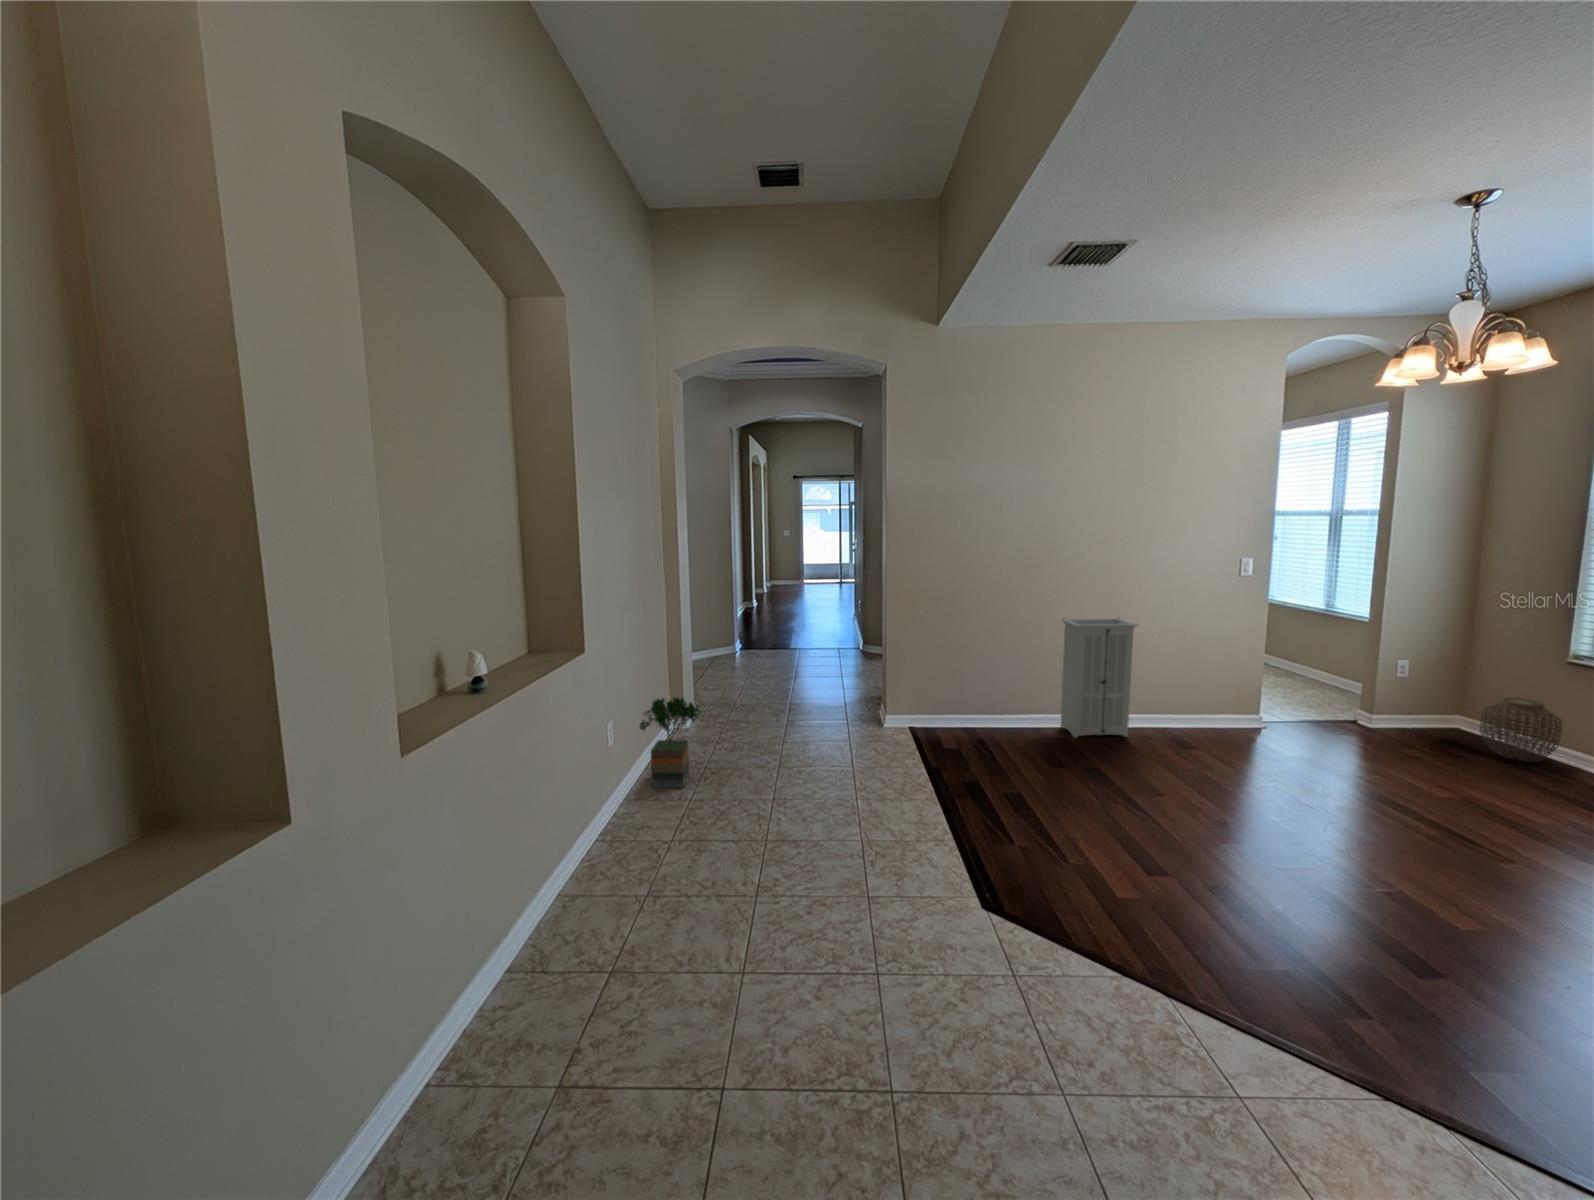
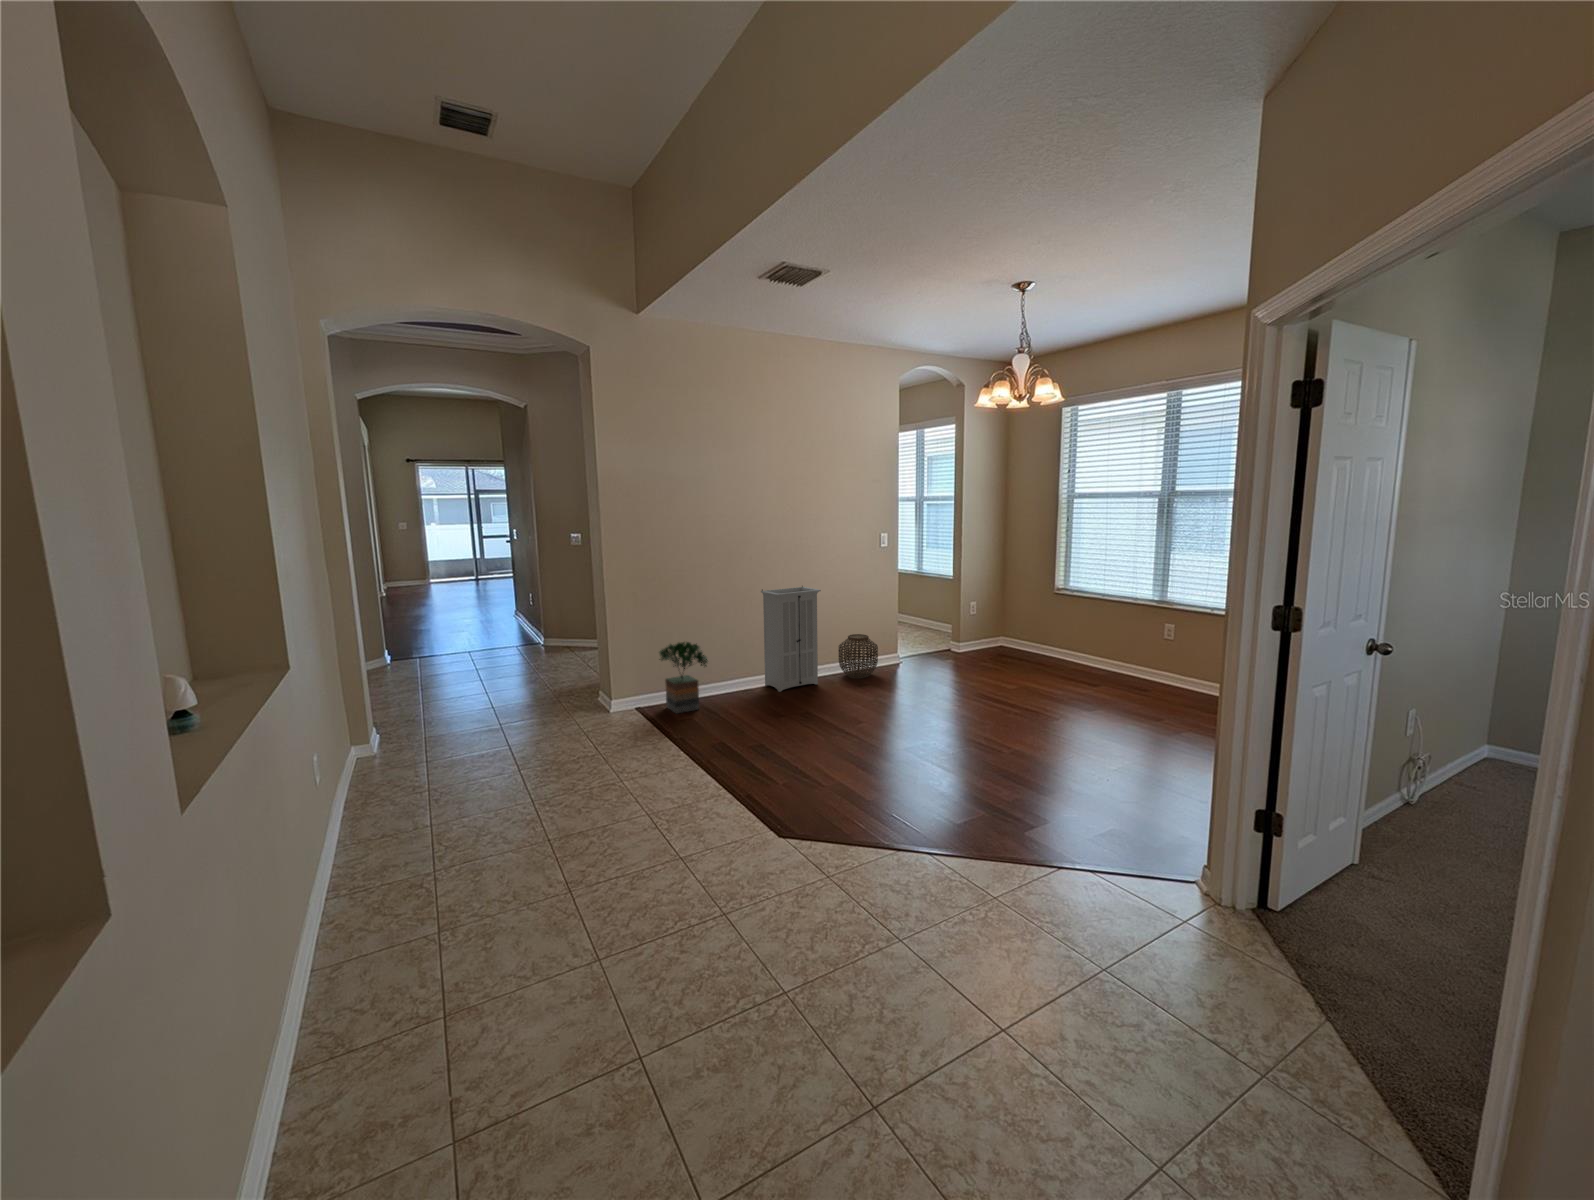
potted tree: present [640,698,700,788] -> present [659,642,708,713]
woven basket: present [1480,698,1562,762] -> present [838,634,878,679]

